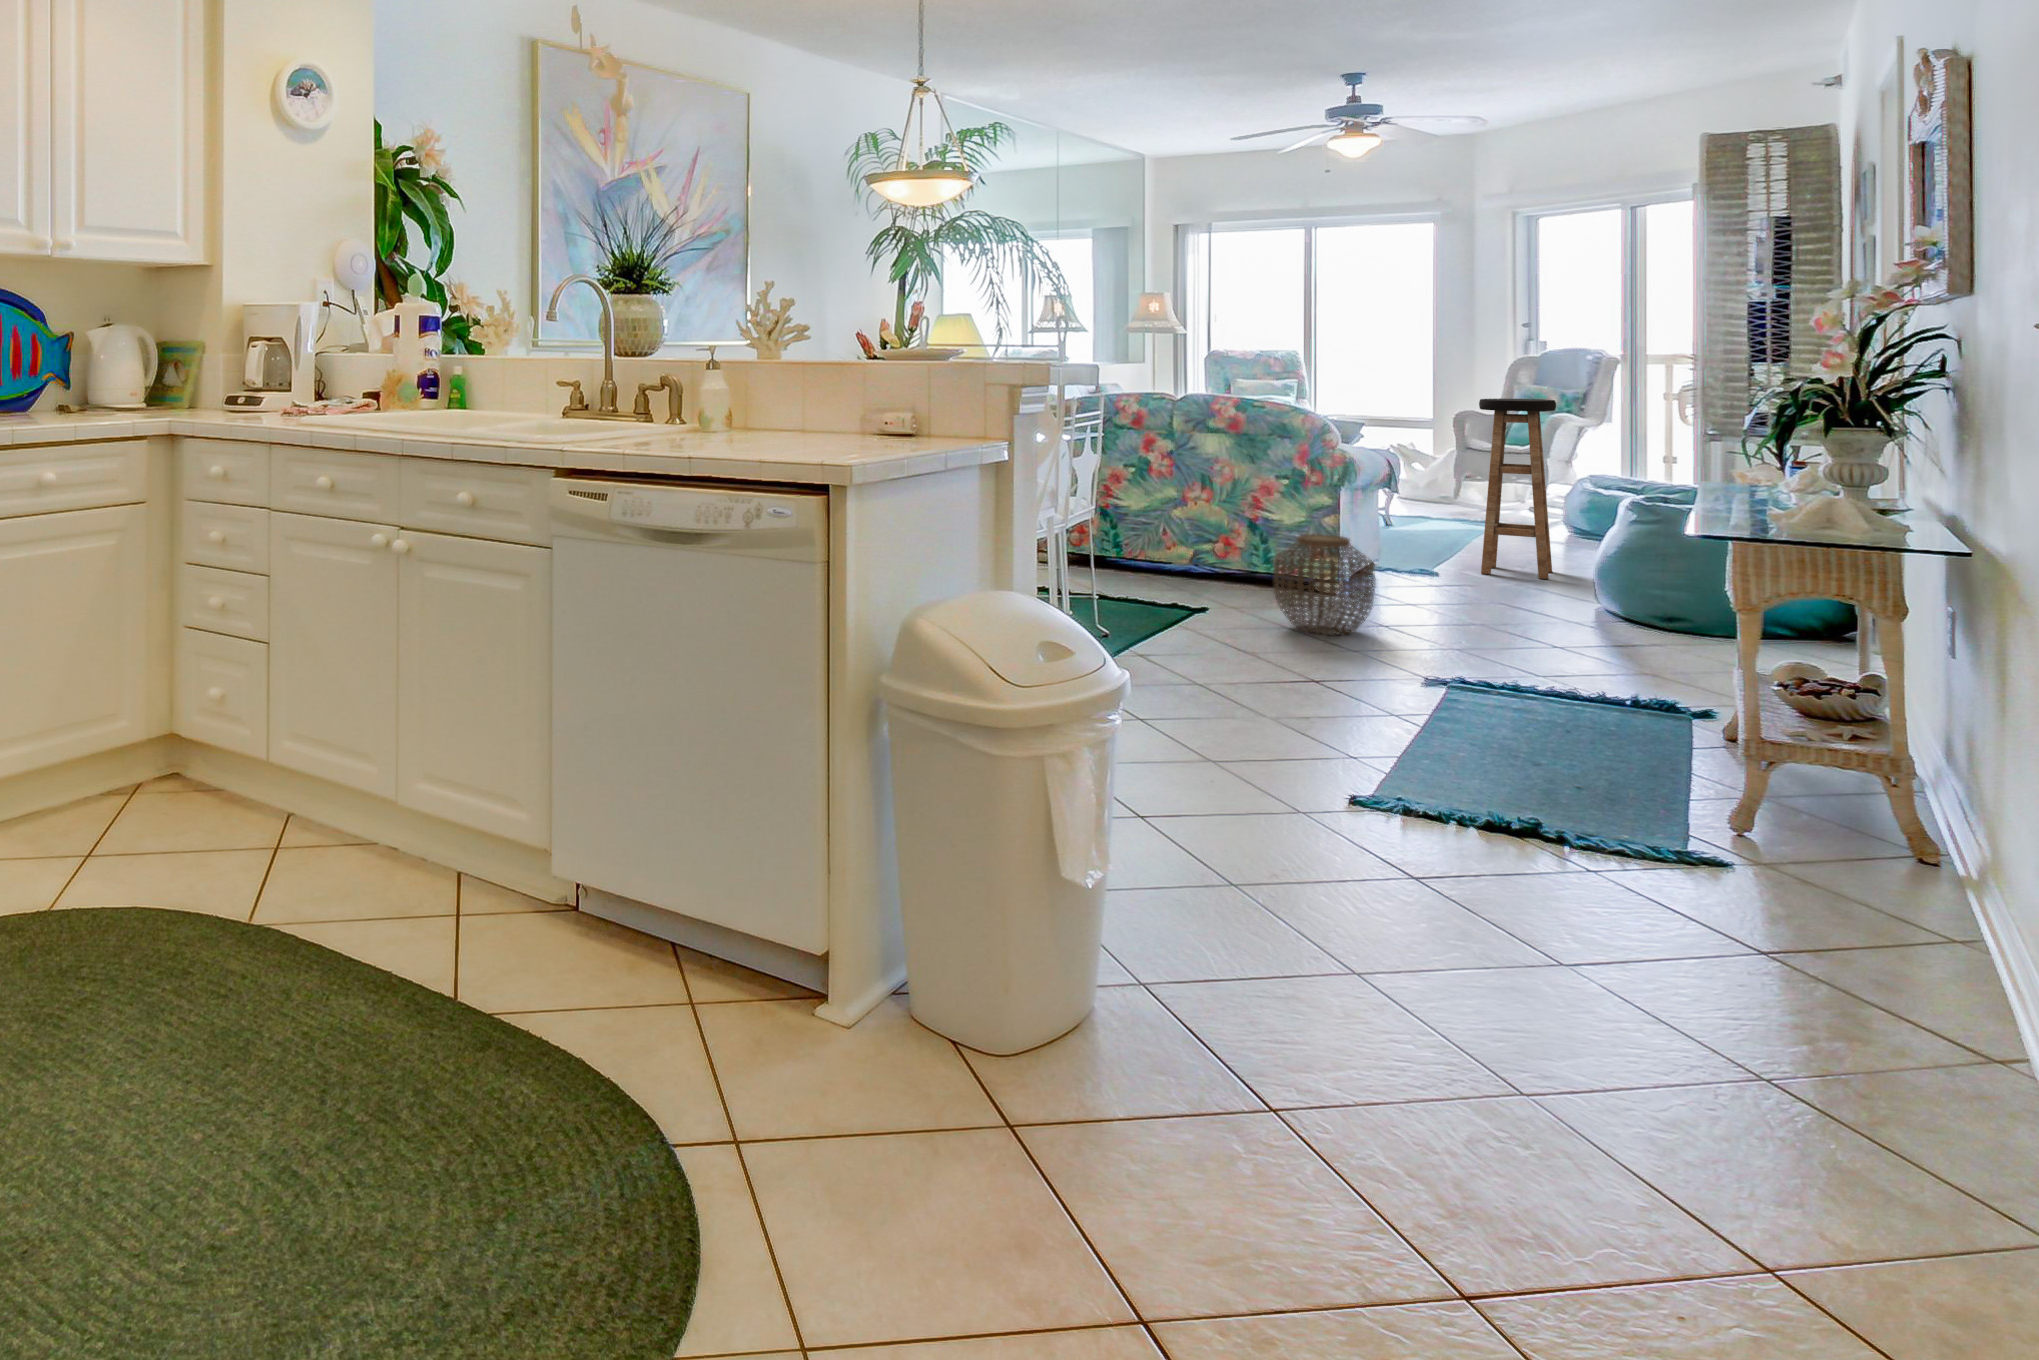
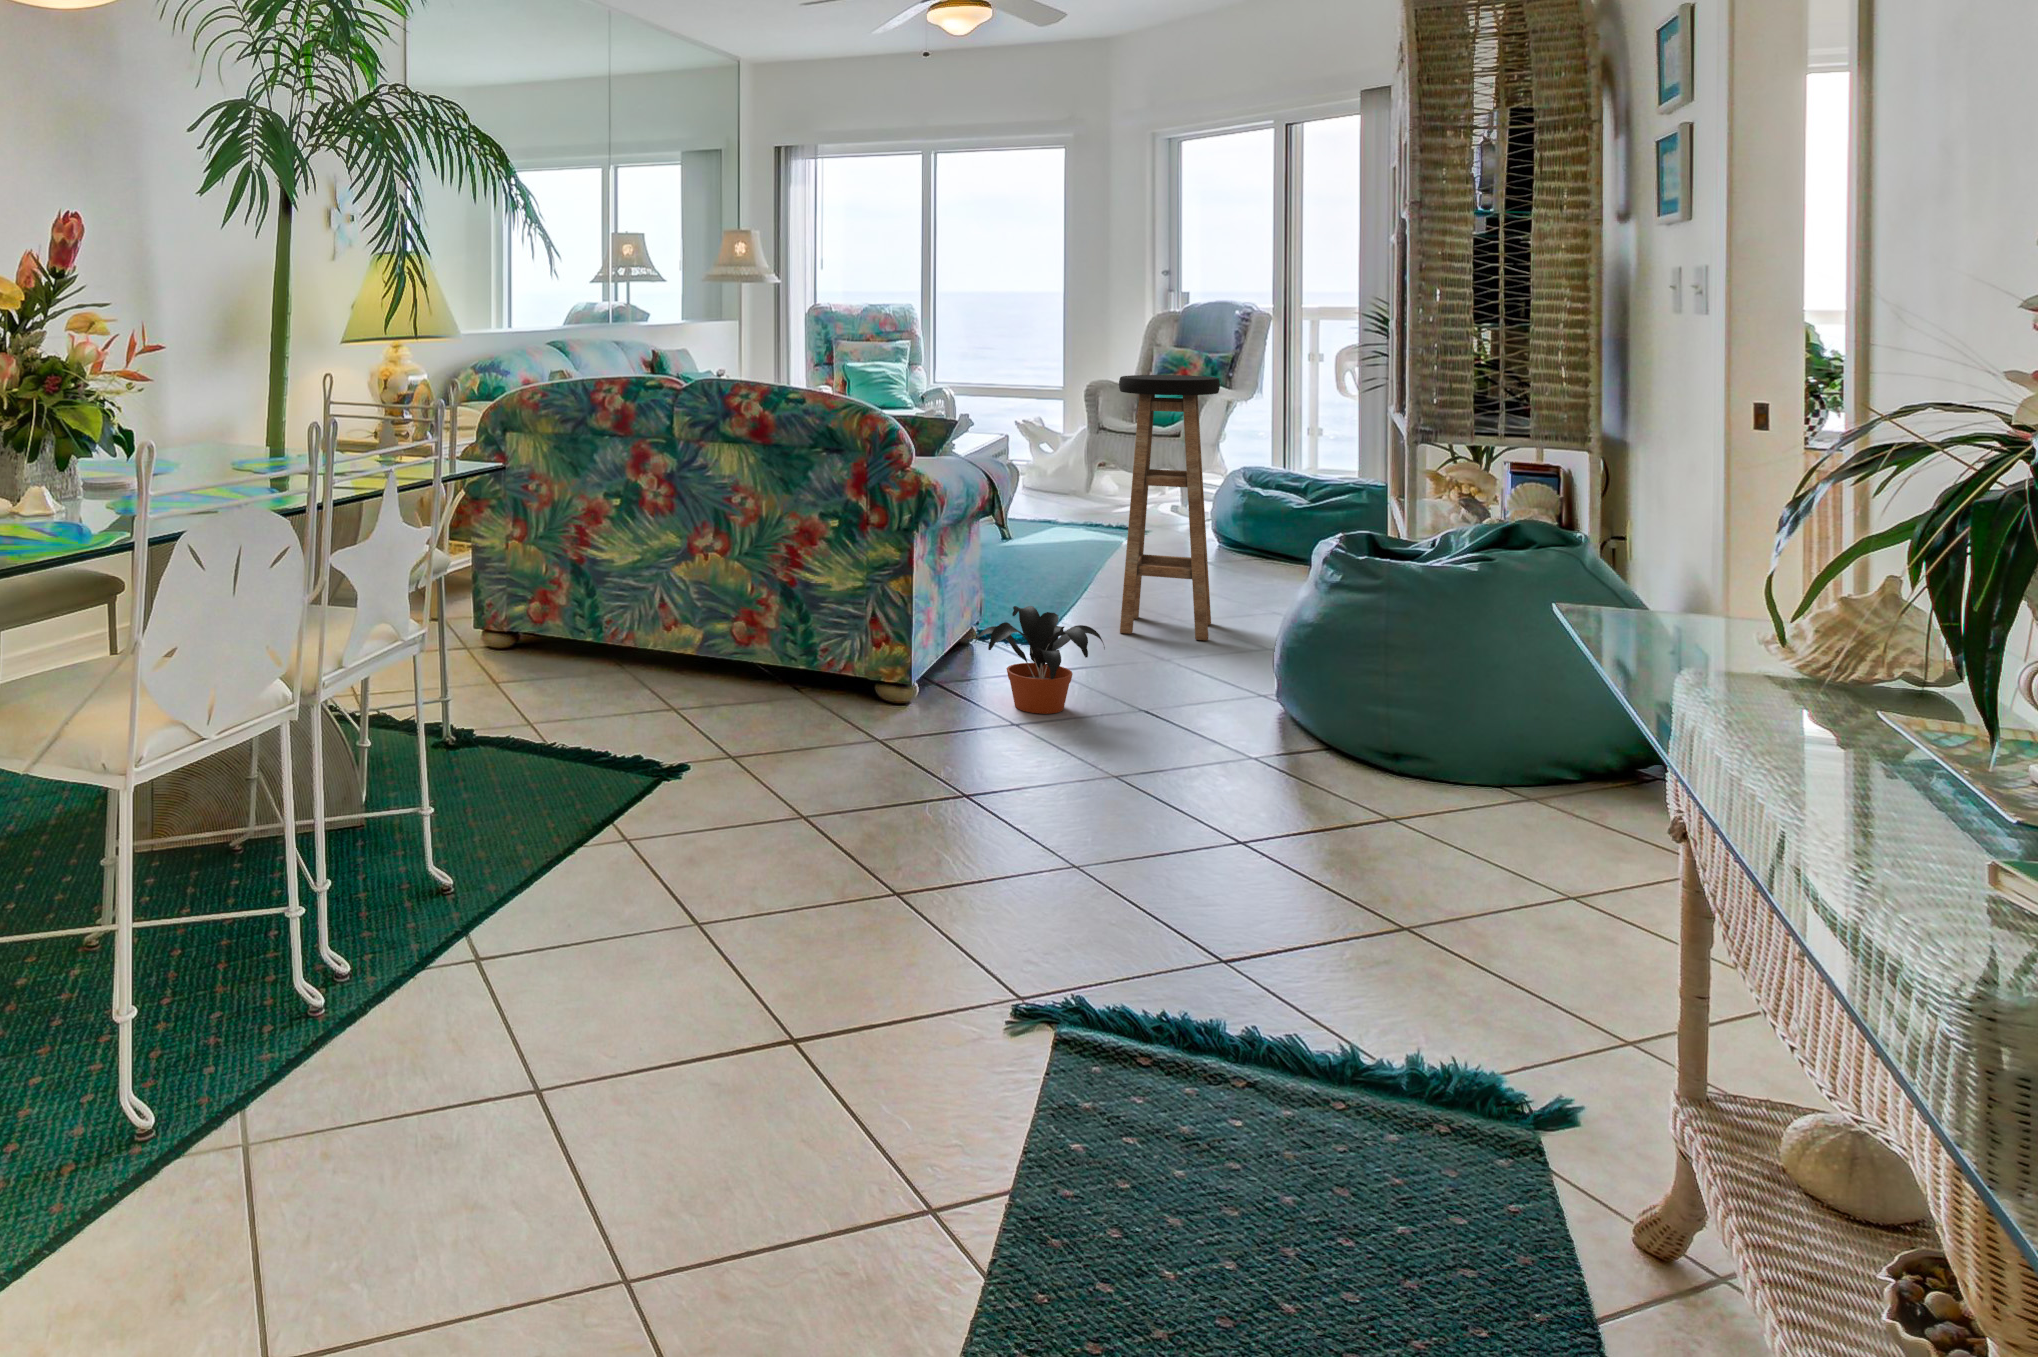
woven basket: present [1274,534,1375,635] -> none [793,632,956,821]
potted plant: none [1378,540,1469,604] -> present [975,606,1105,714]

